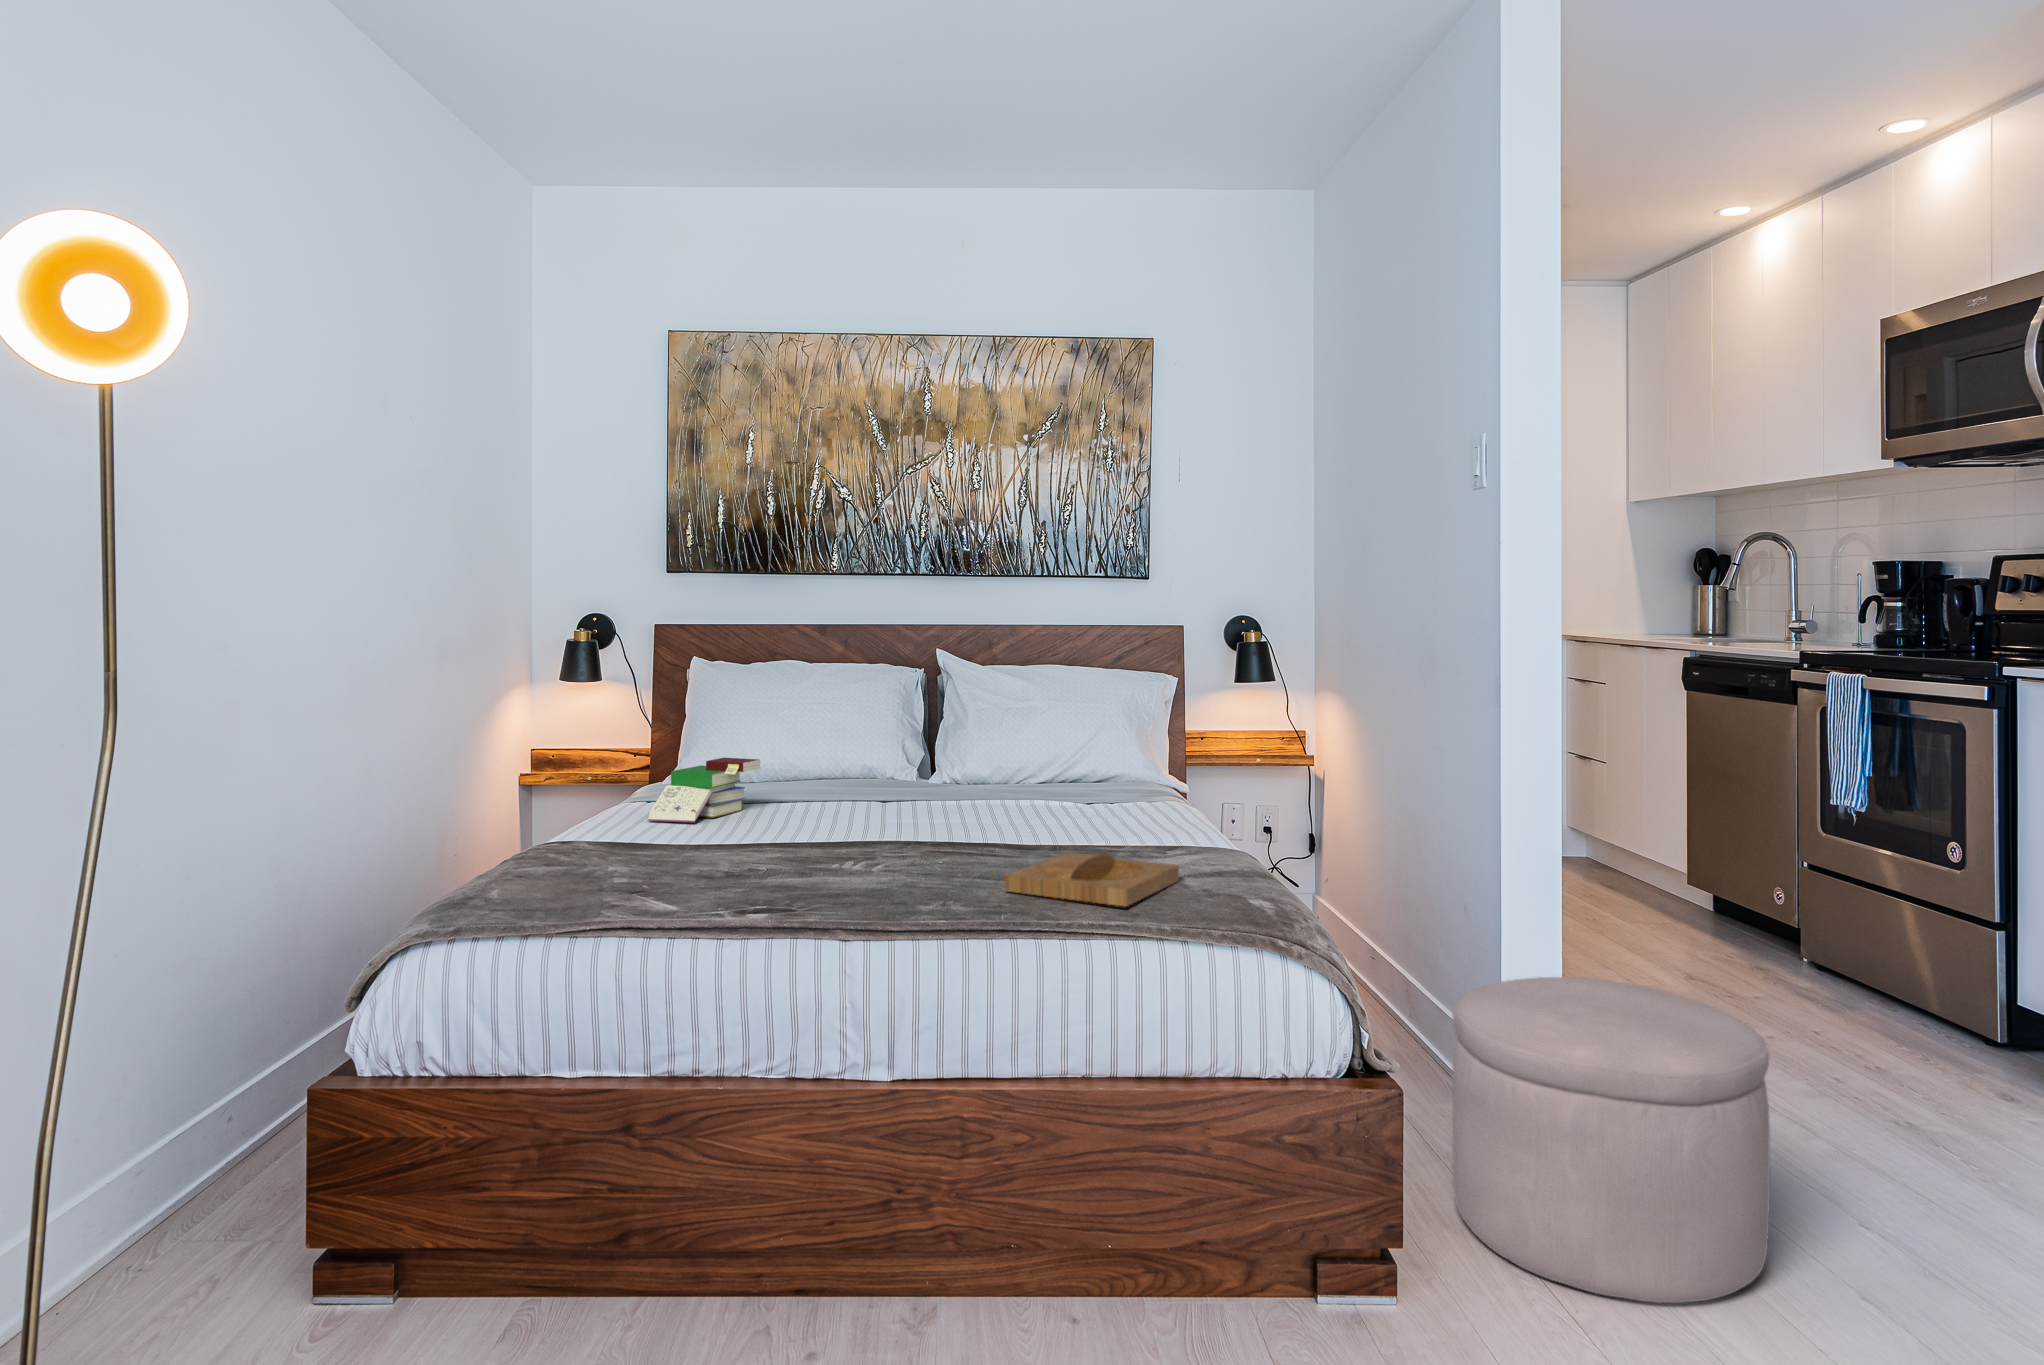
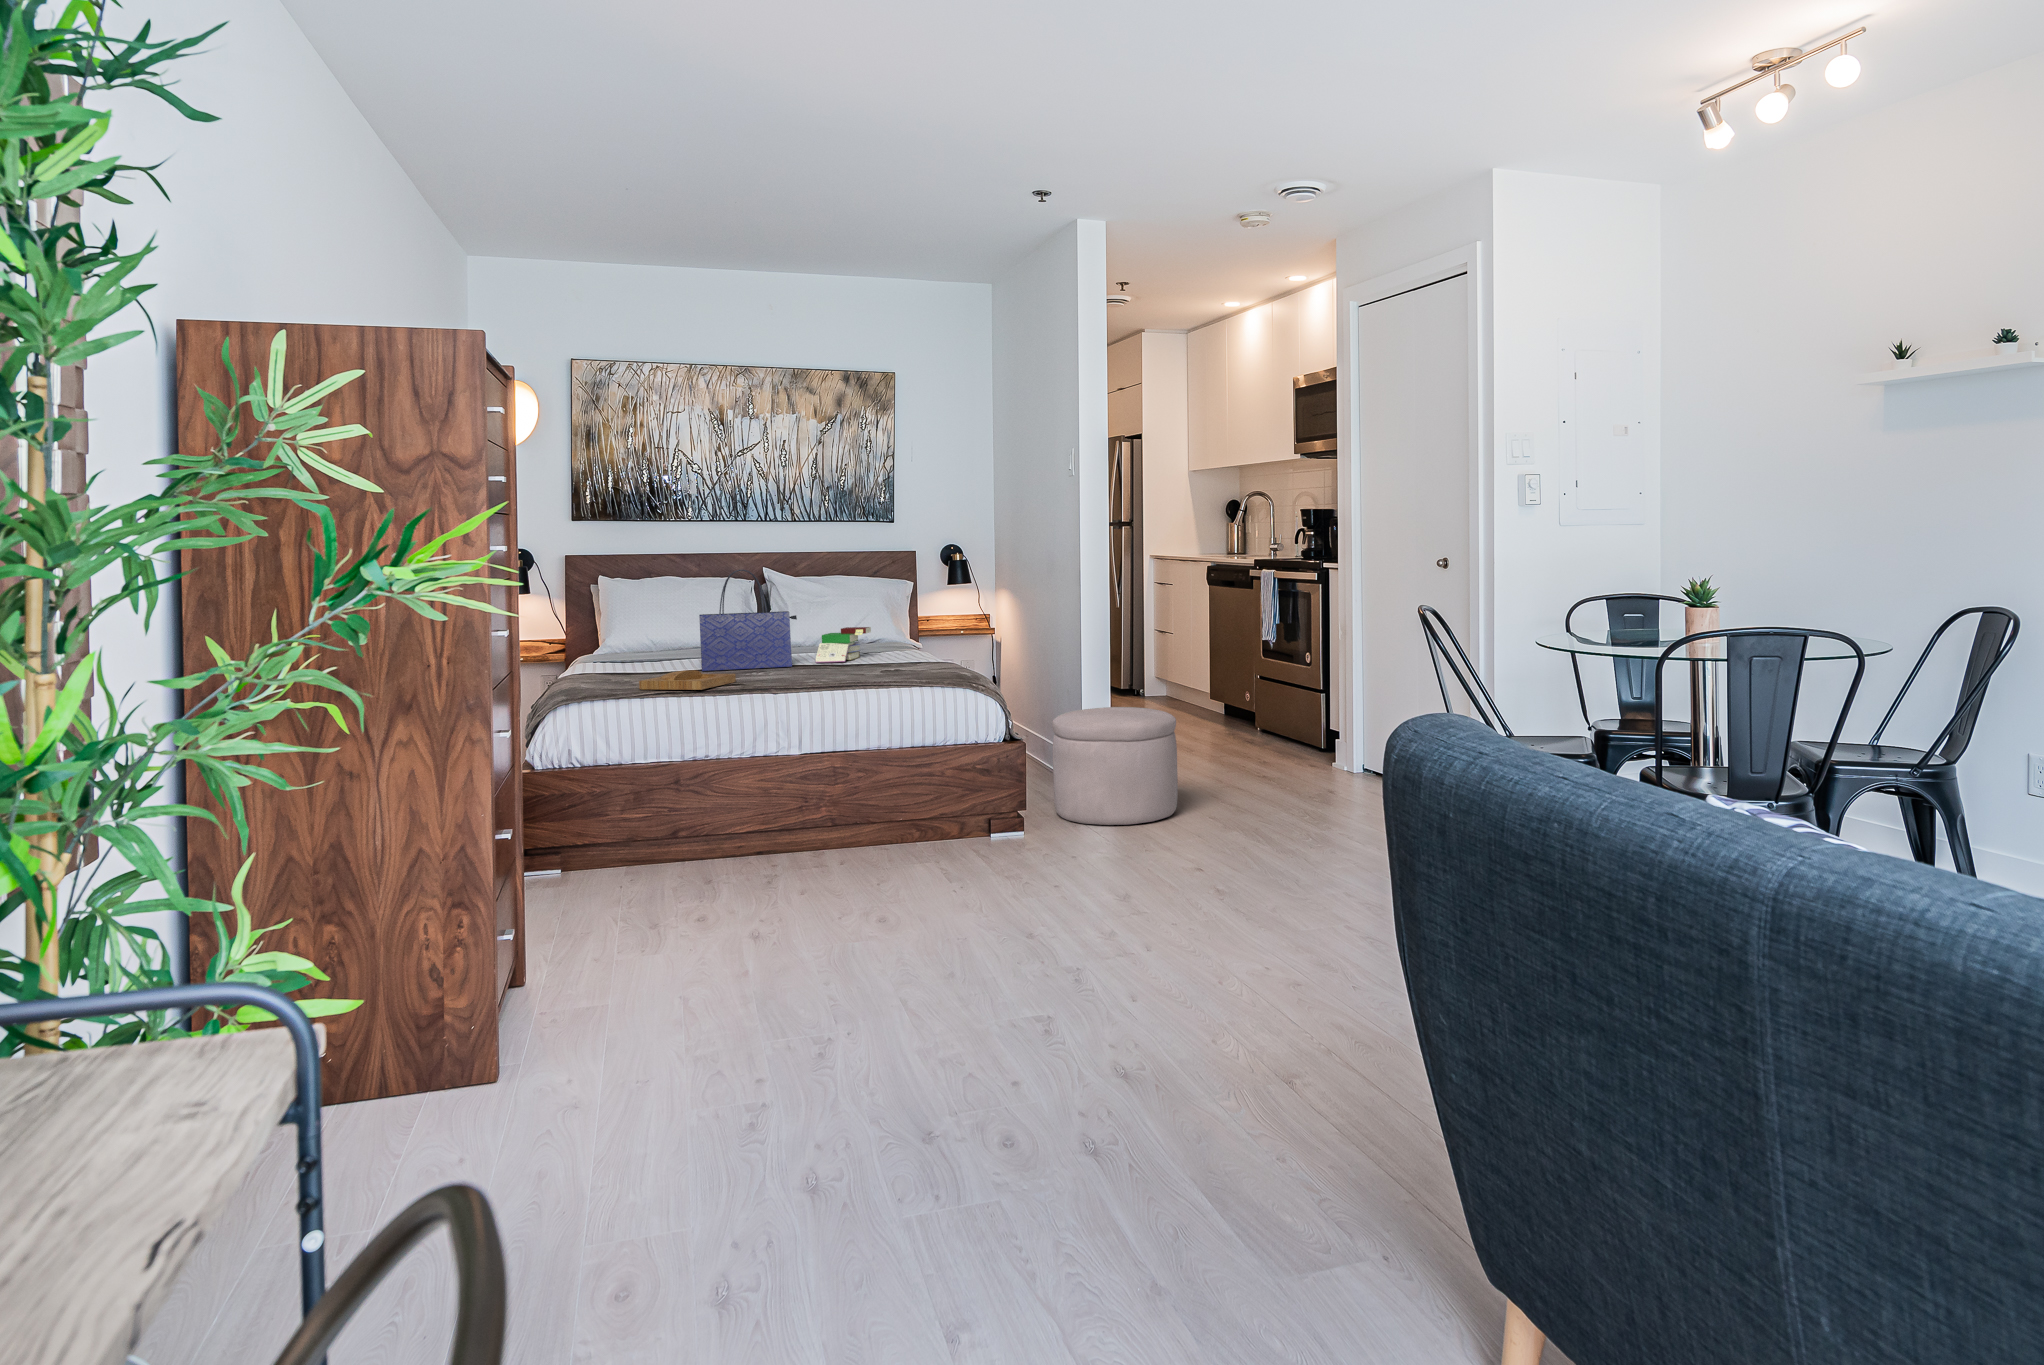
tote bag: none [775,661,947,842] -> present [699,570,797,671]
book: present [648,758,760,822] -> present [816,627,871,663]
tray: present [1005,853,1179,907] -> present [639,670,736,690]

